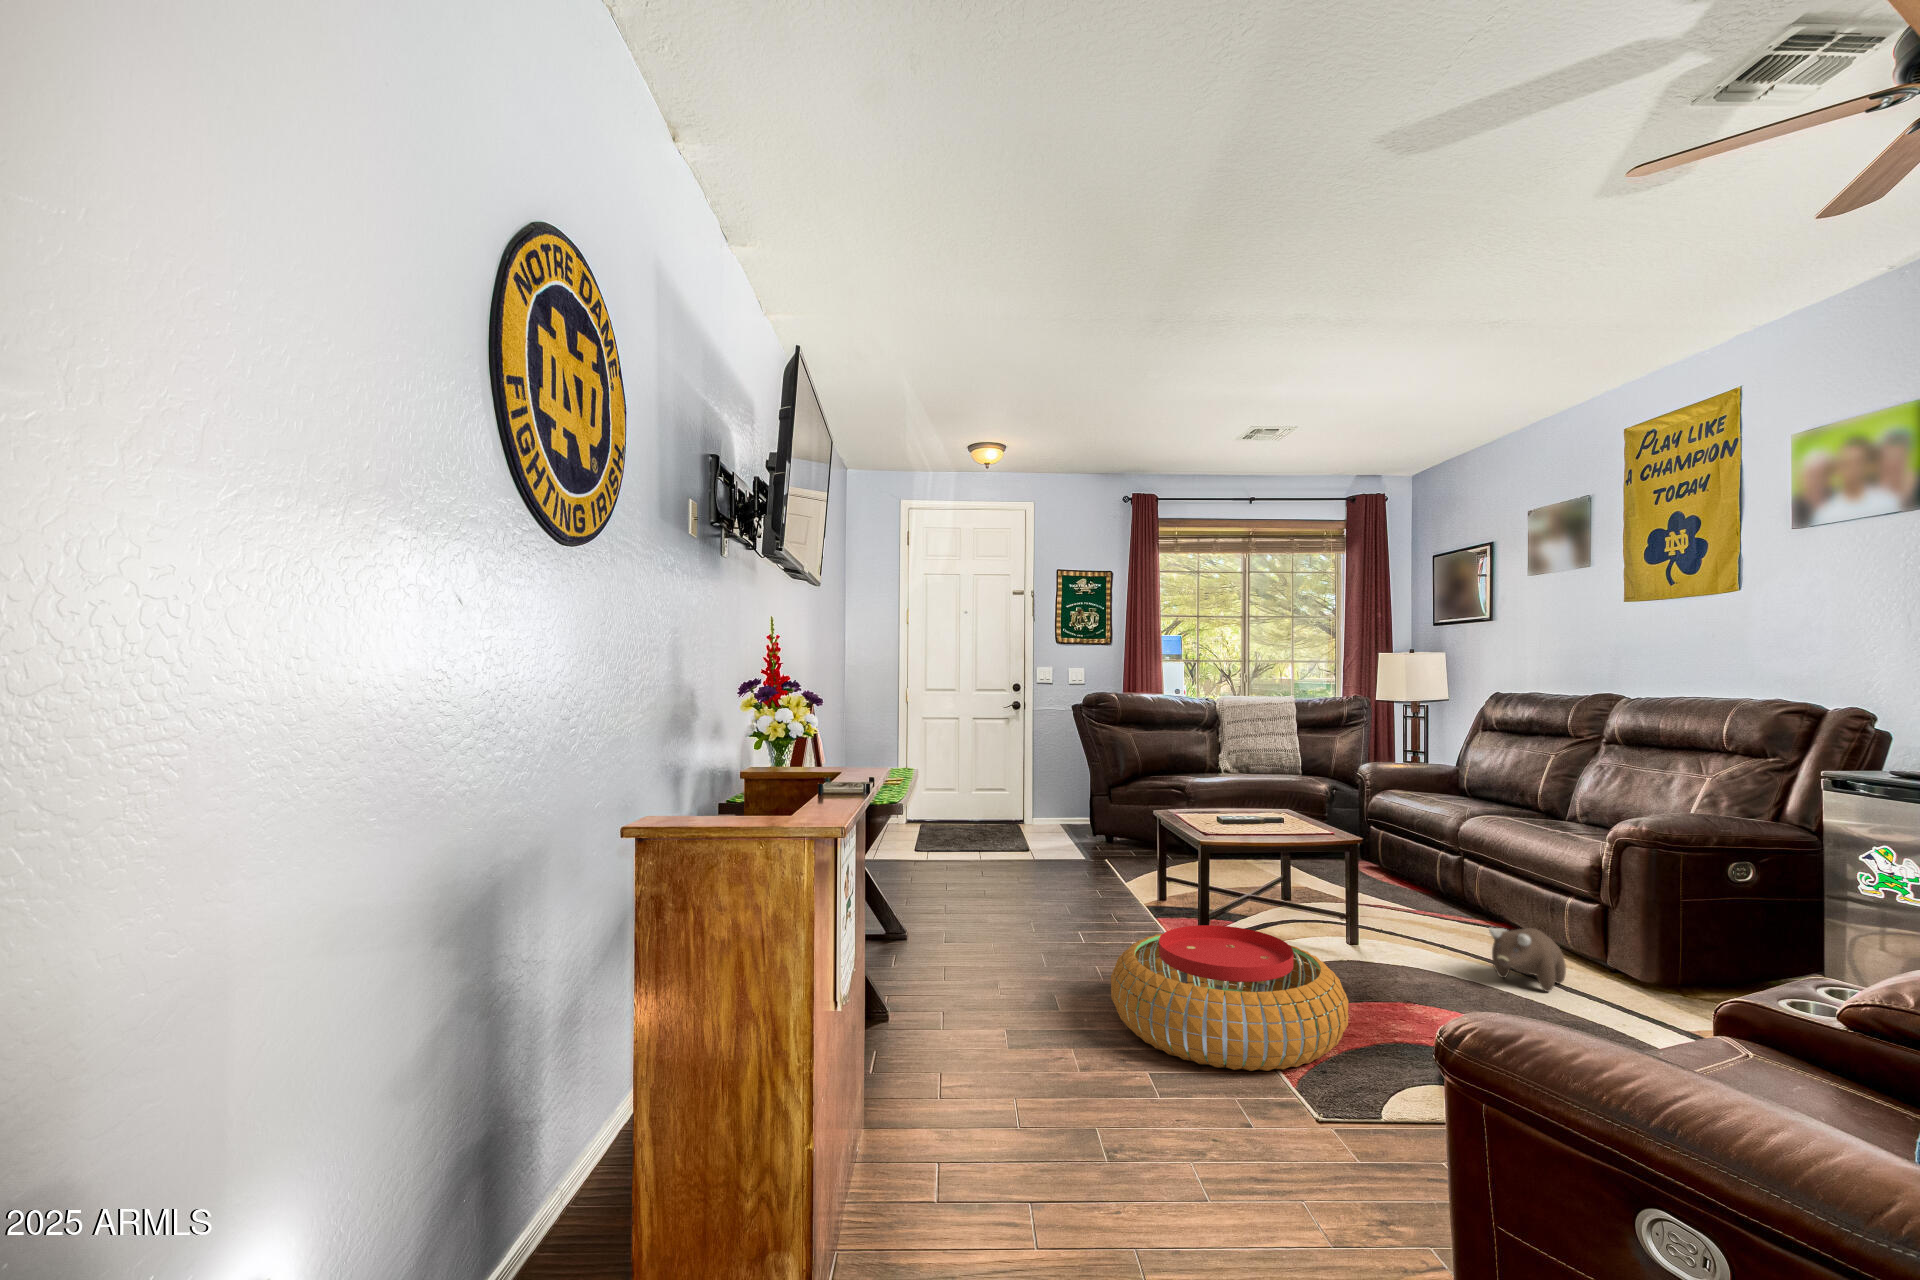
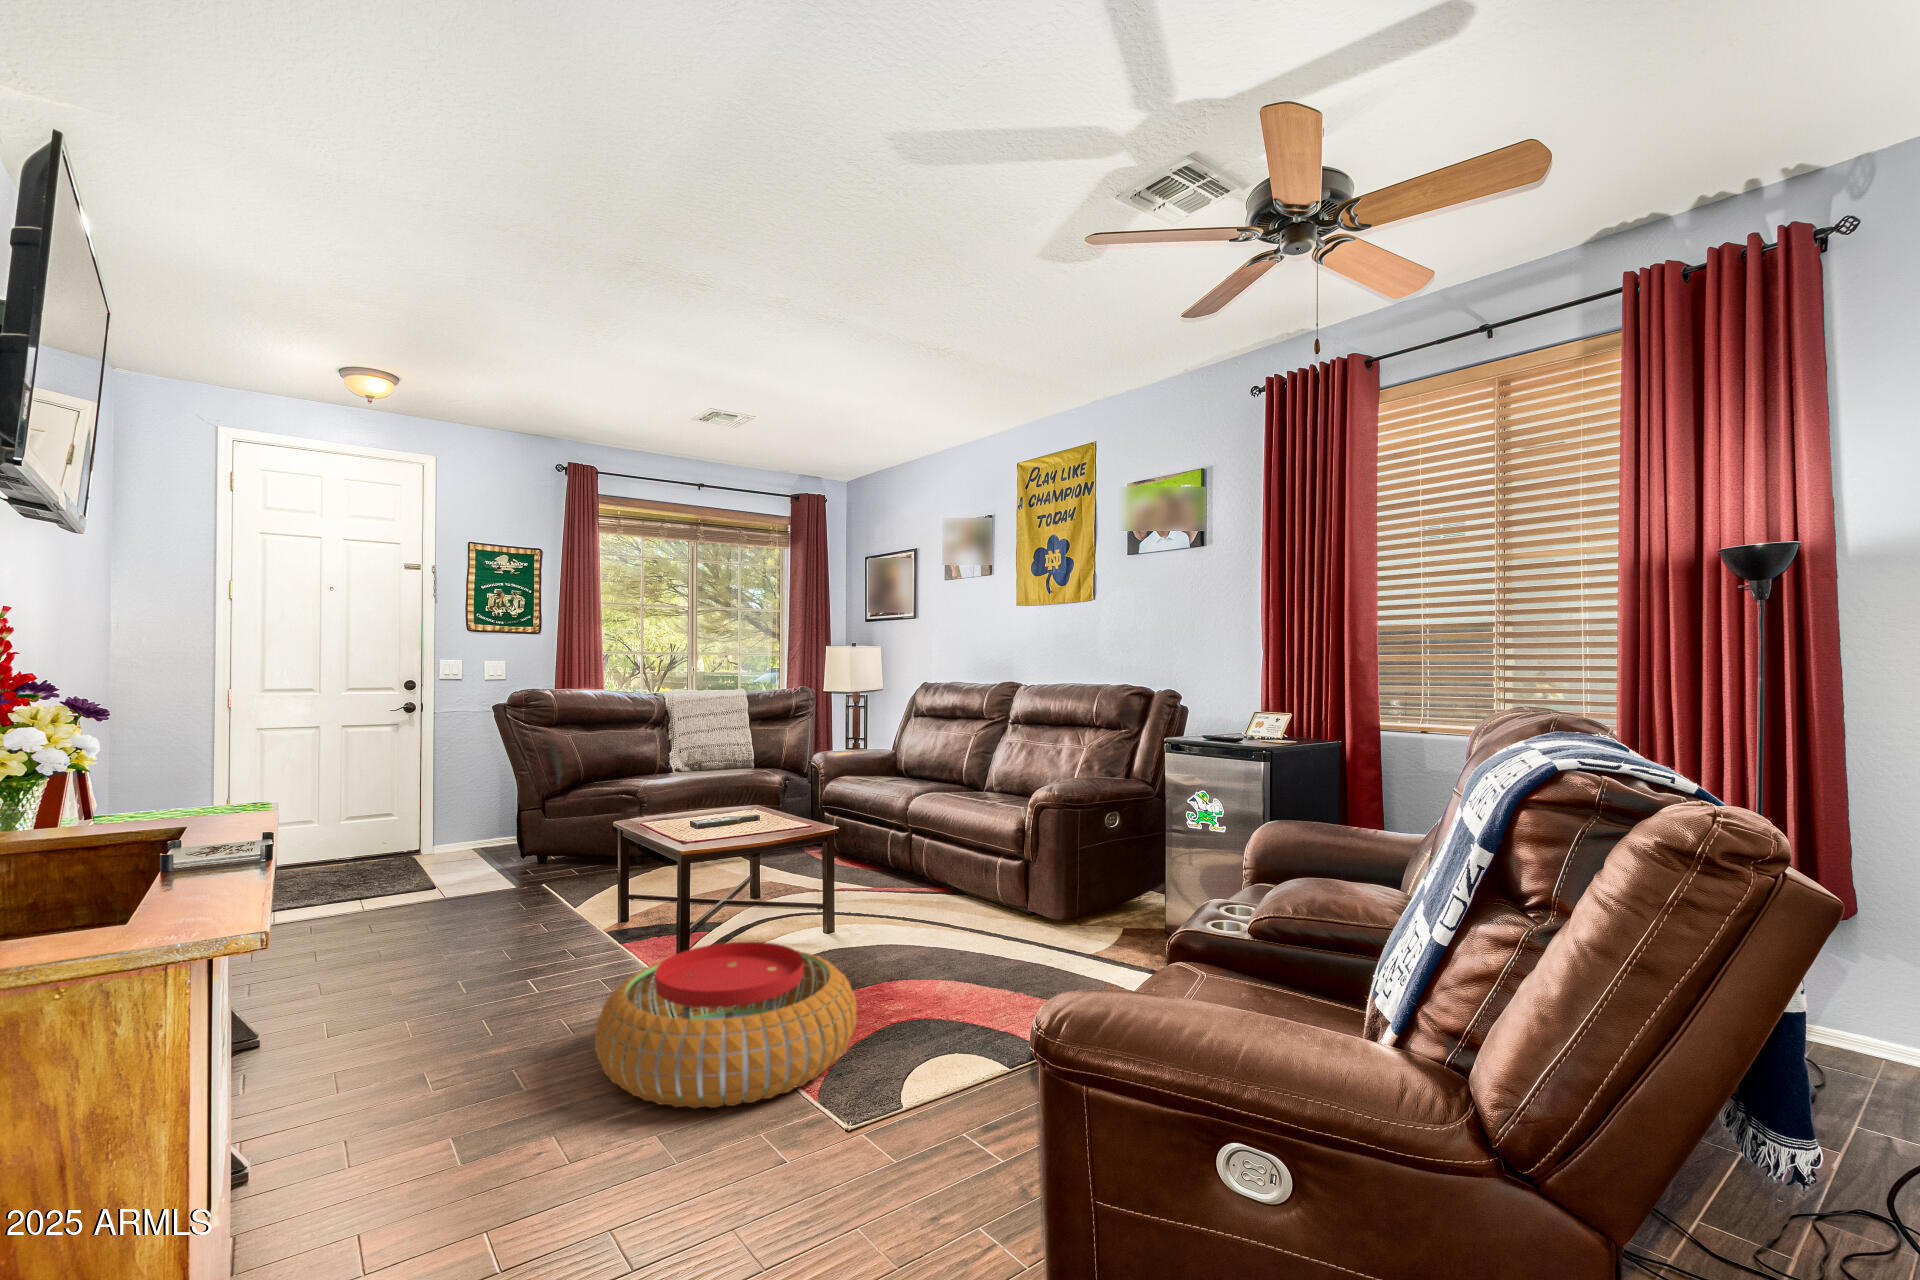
plush toy: present [1489,928,1566,992] -> none [951,891,1005,945]

